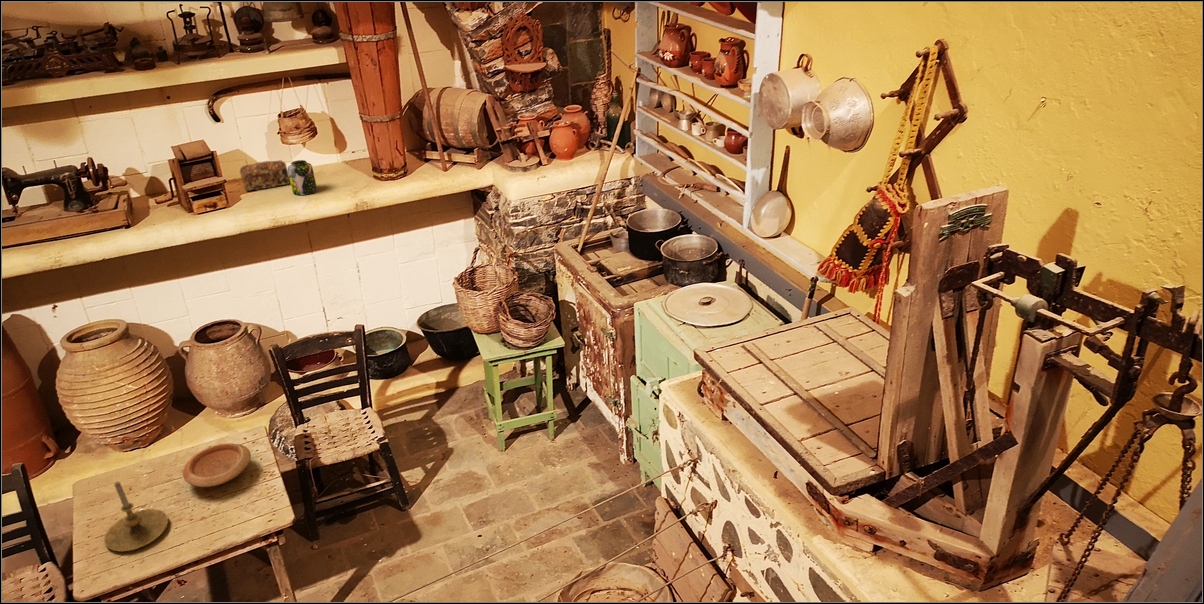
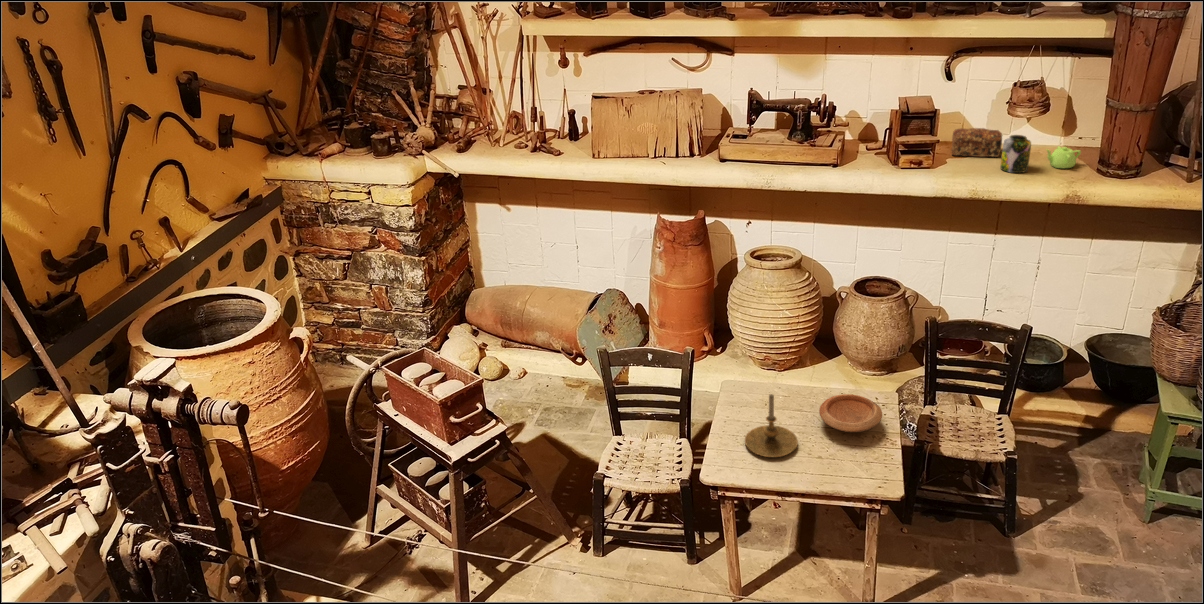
teapot: none [326,163,356,183] -> present [1047,146,1081,168]

